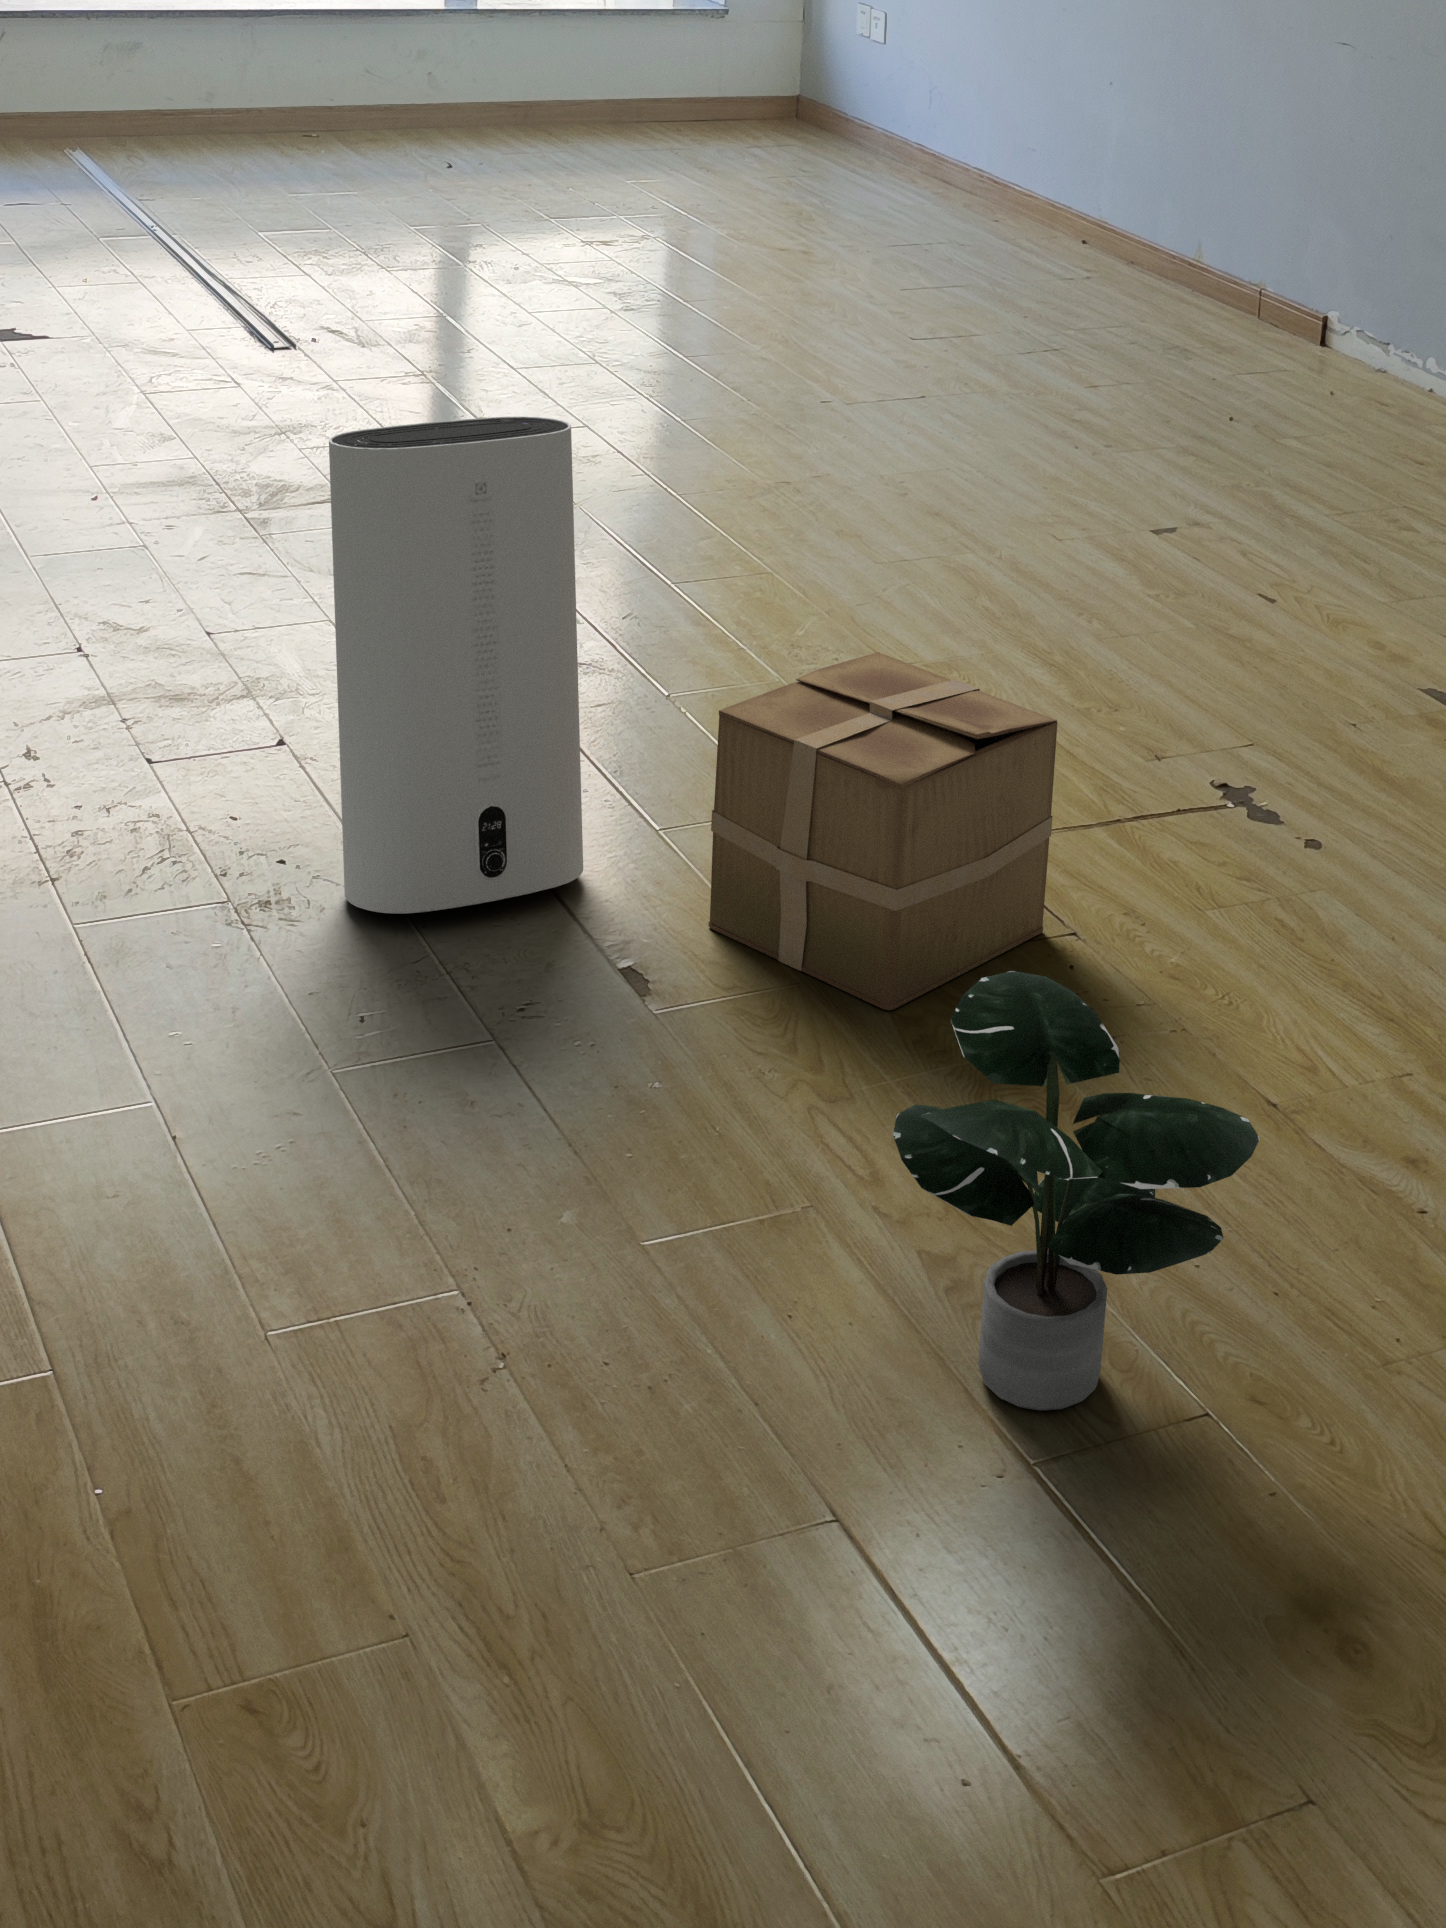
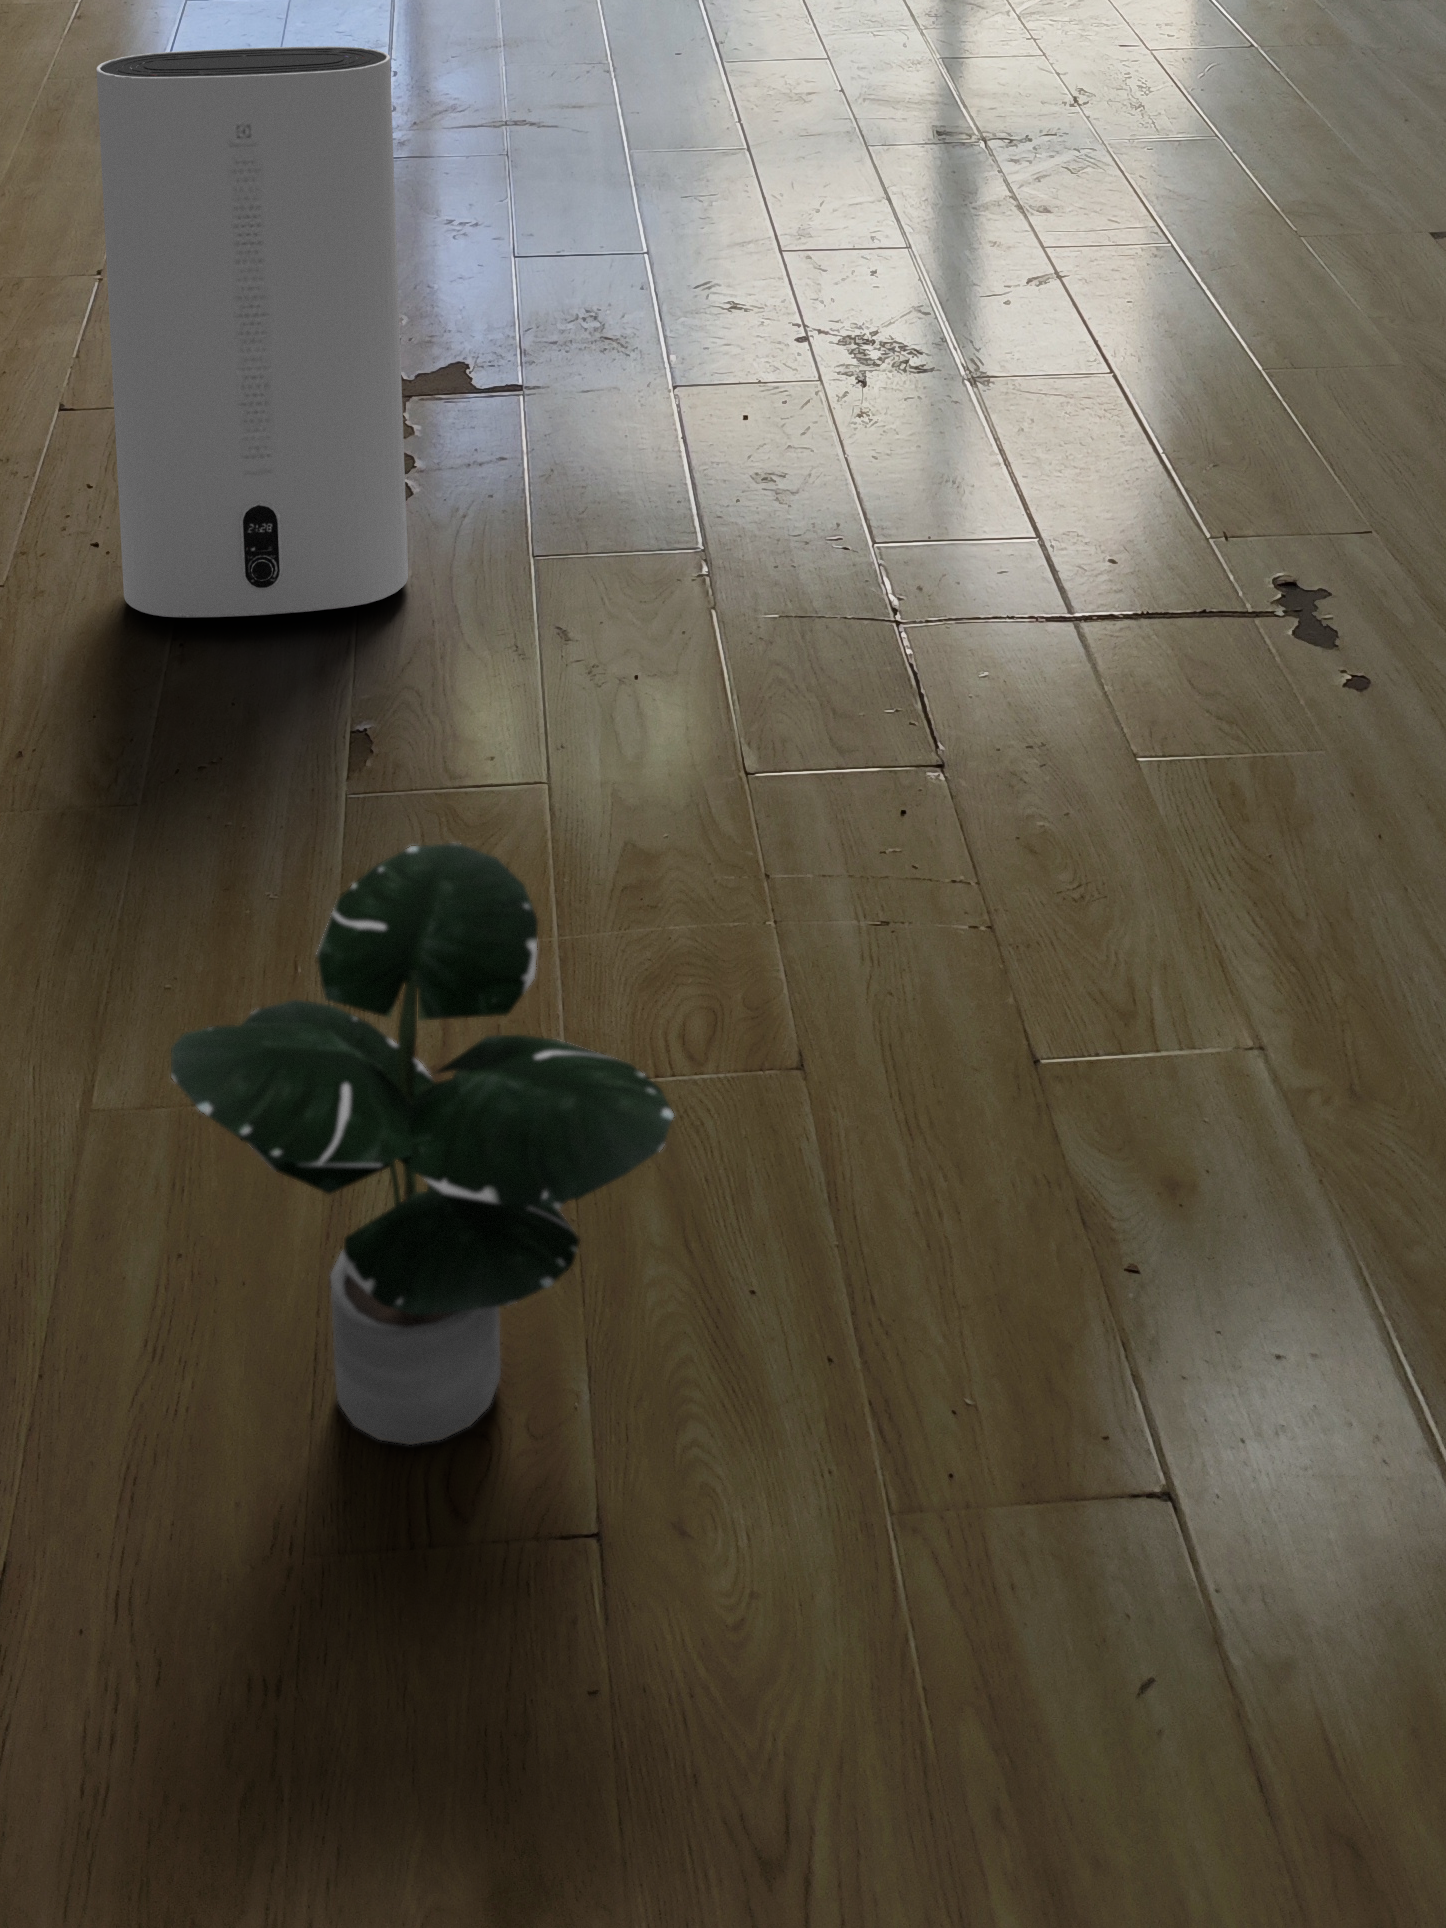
cardboard box: present [708,652,1058,1010] -> none [496,369,906,825]

